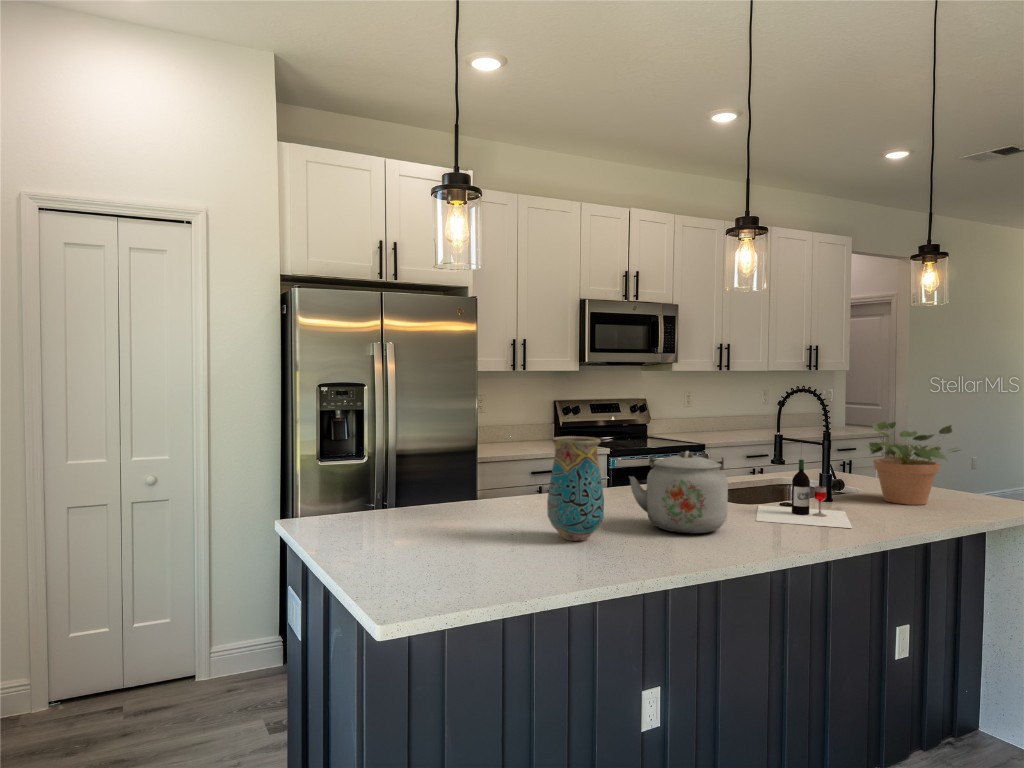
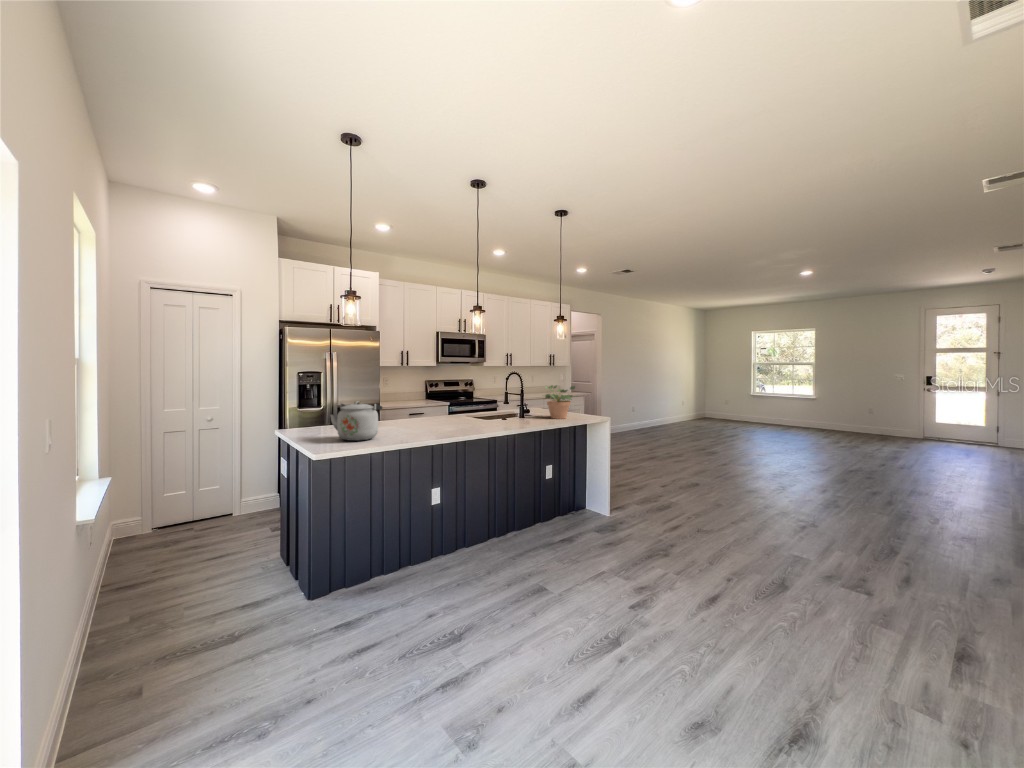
vase: present [547,436,604,541] -> none [395,391,419,432]
kettle: present [629,451,728,533] -> present [330,401,382,441]
wine bottle: present [756,459,852,528] -> none [489,400,529,426]

